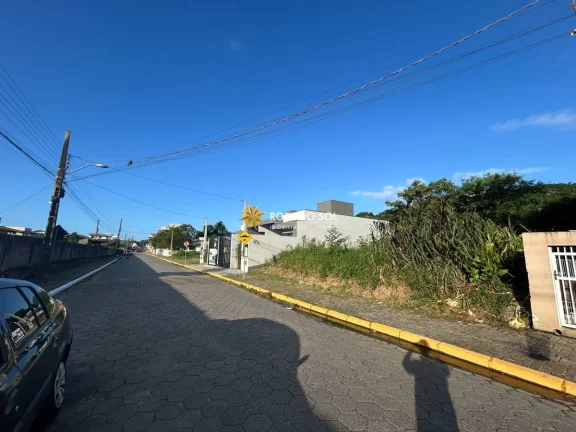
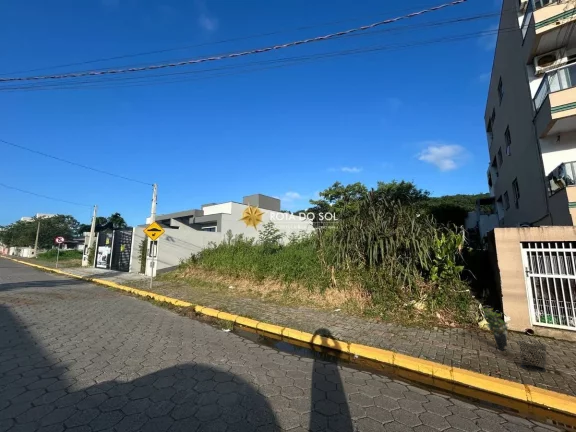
potted plant: none [501,305,526,343] -> present [482,308,508,350]

